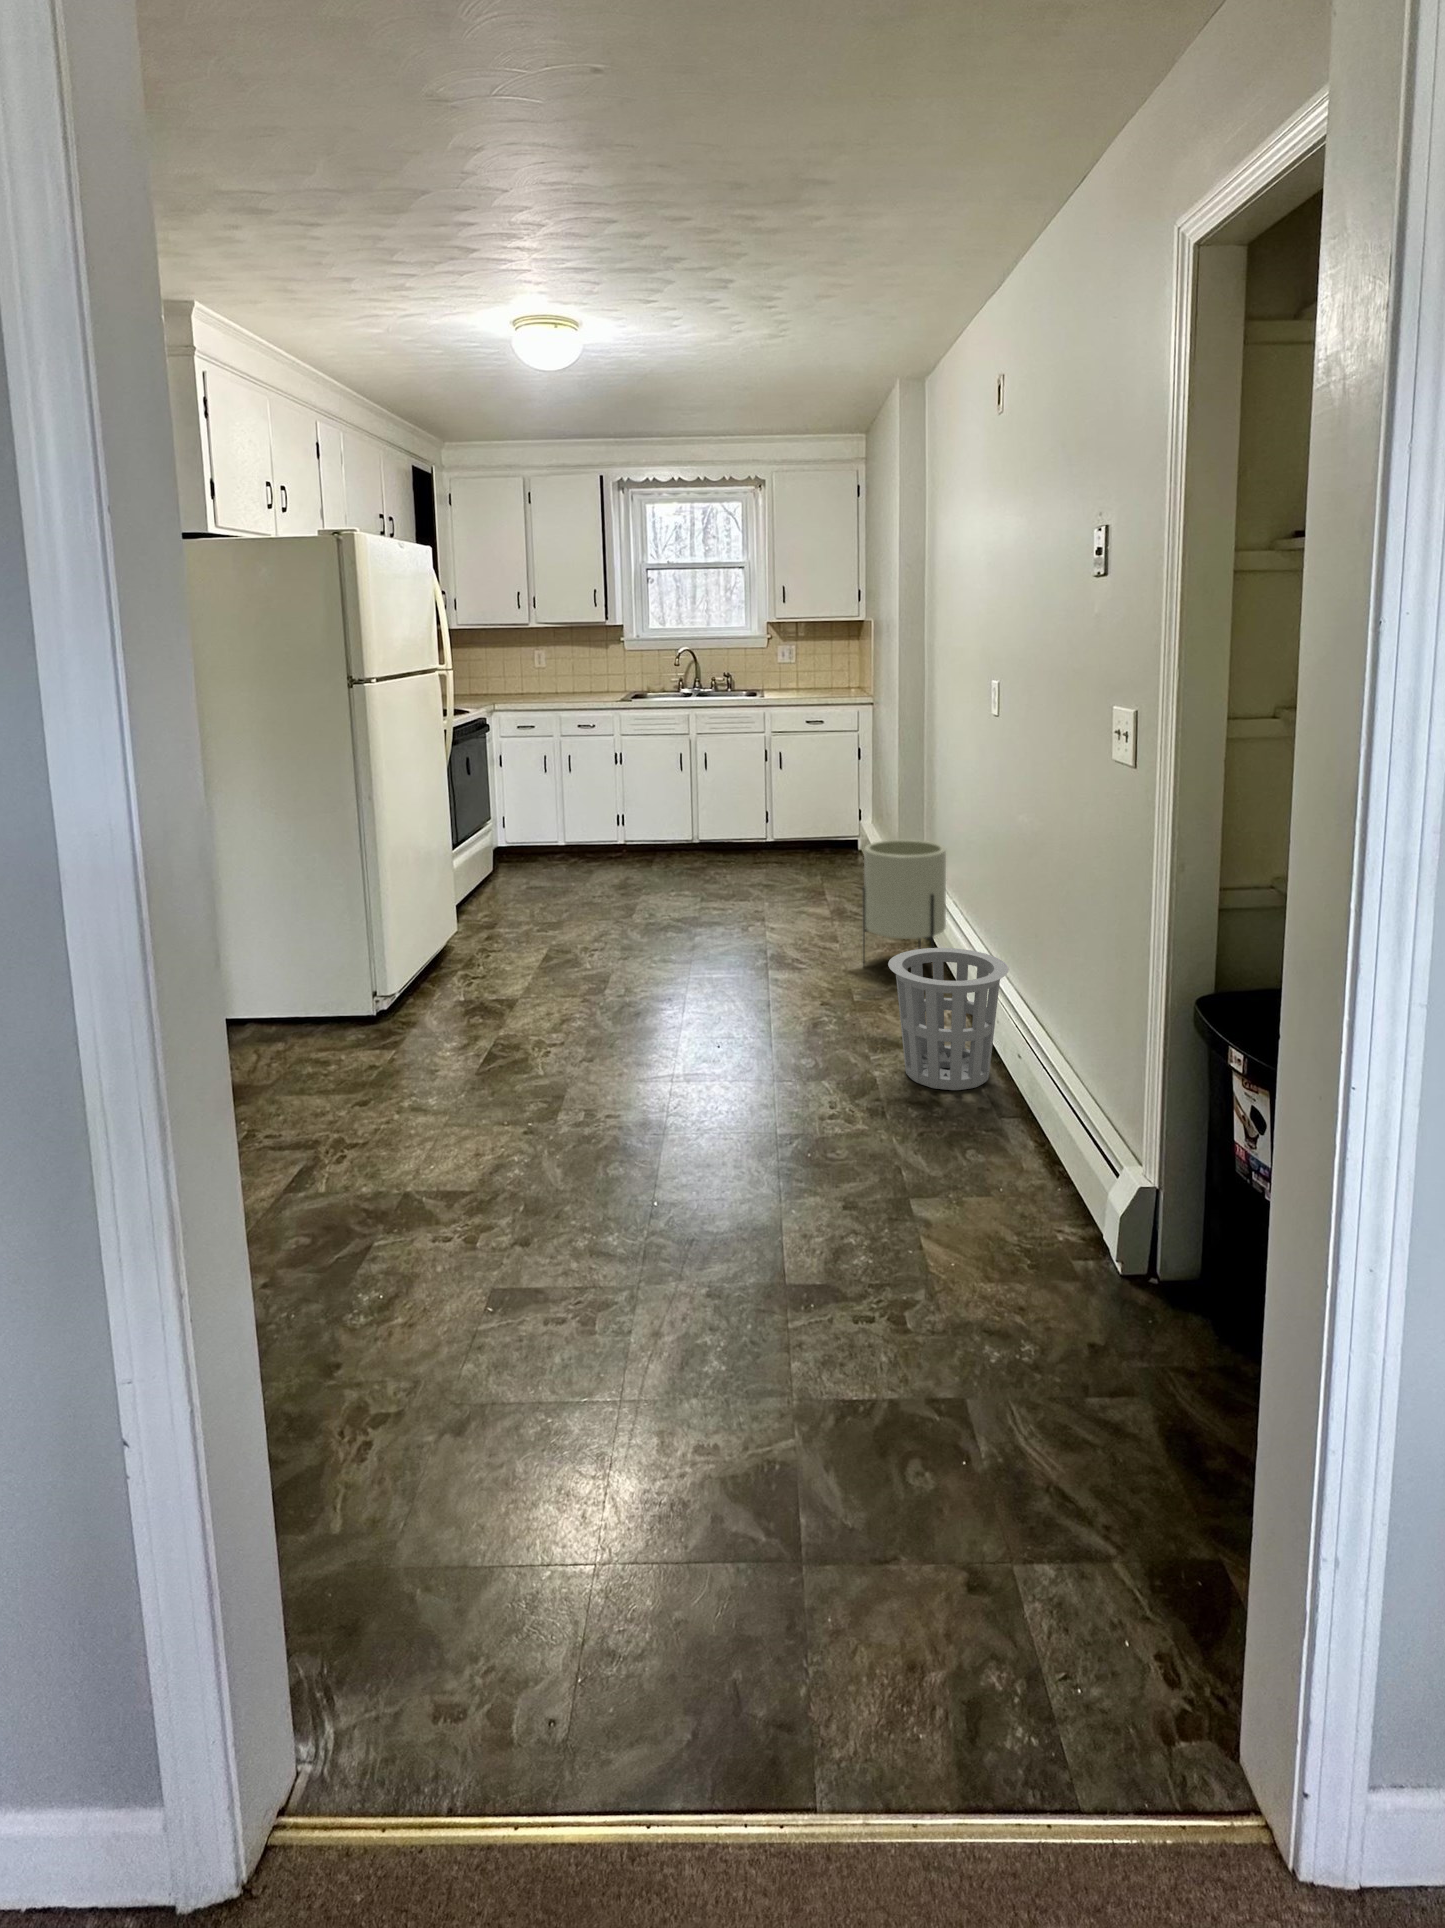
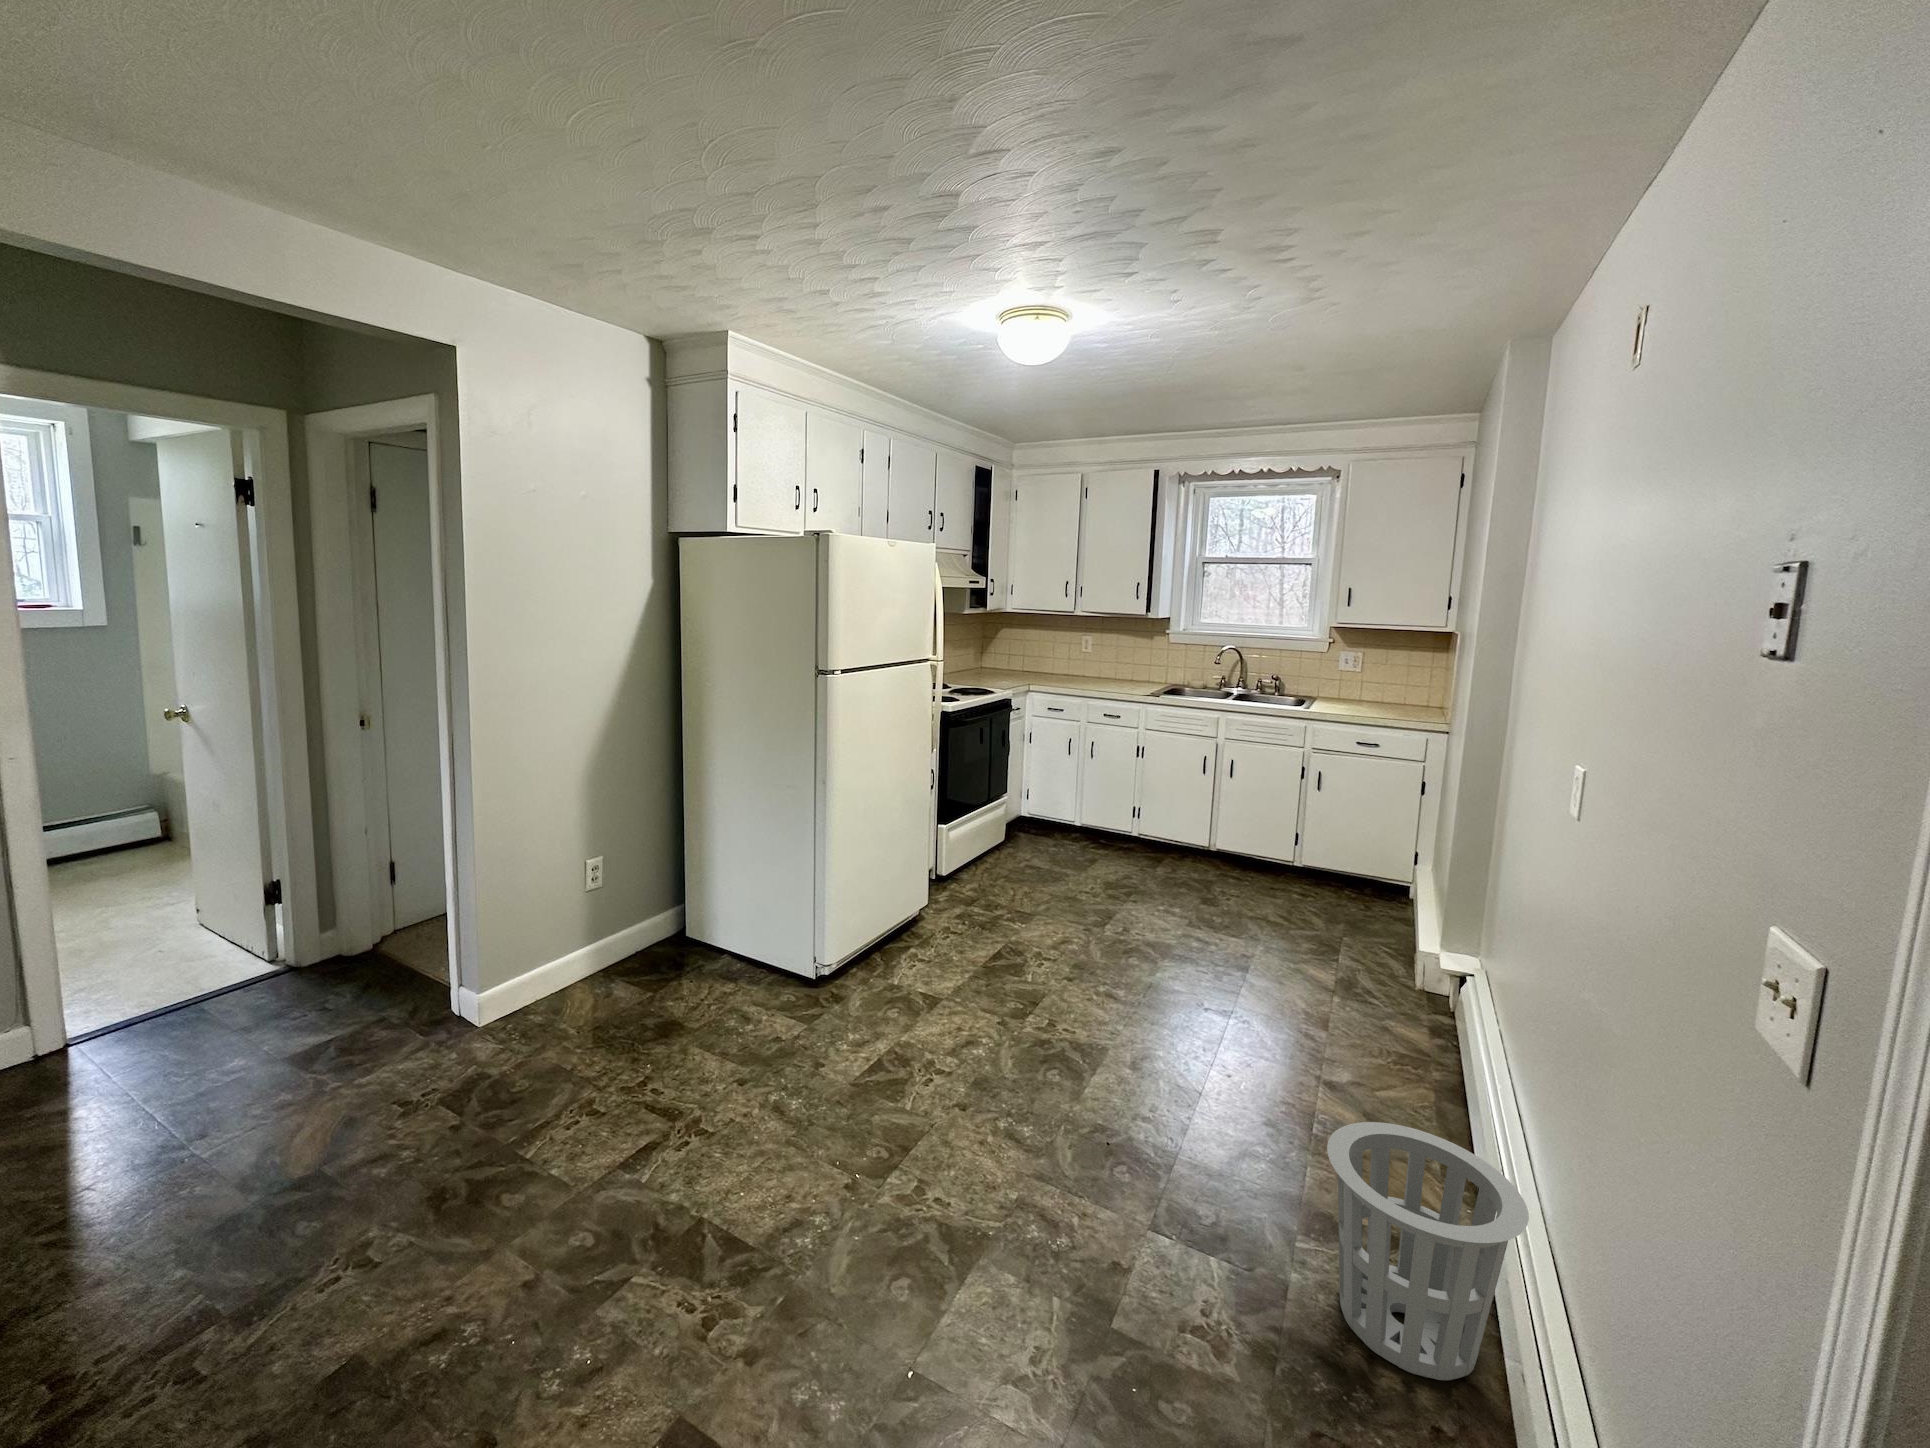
planter: present [862,840,946,975] -> none [1349,924,1488,1125]

